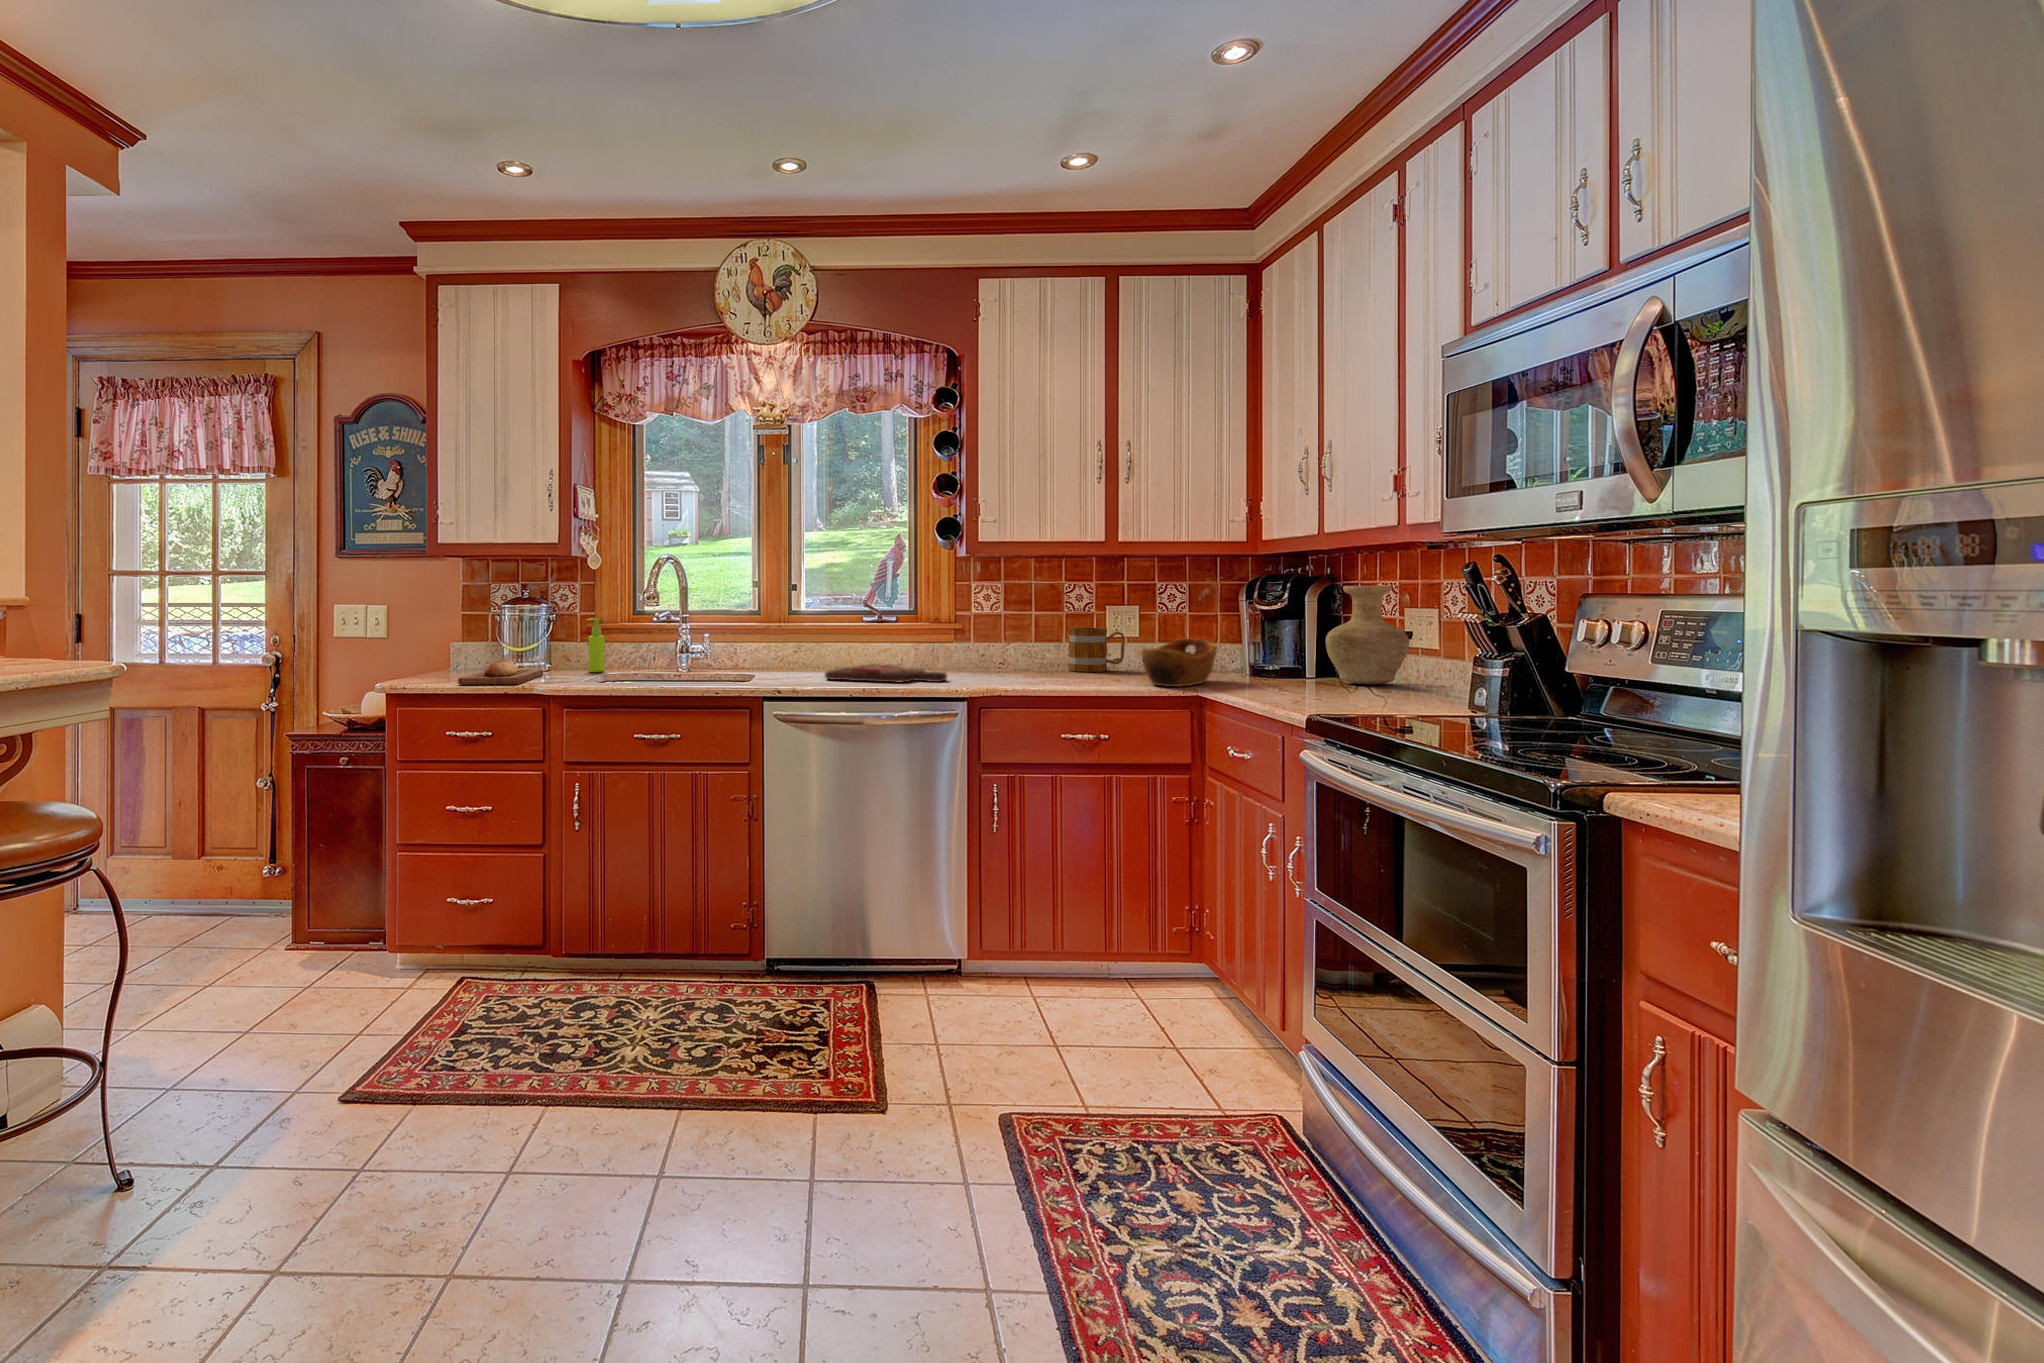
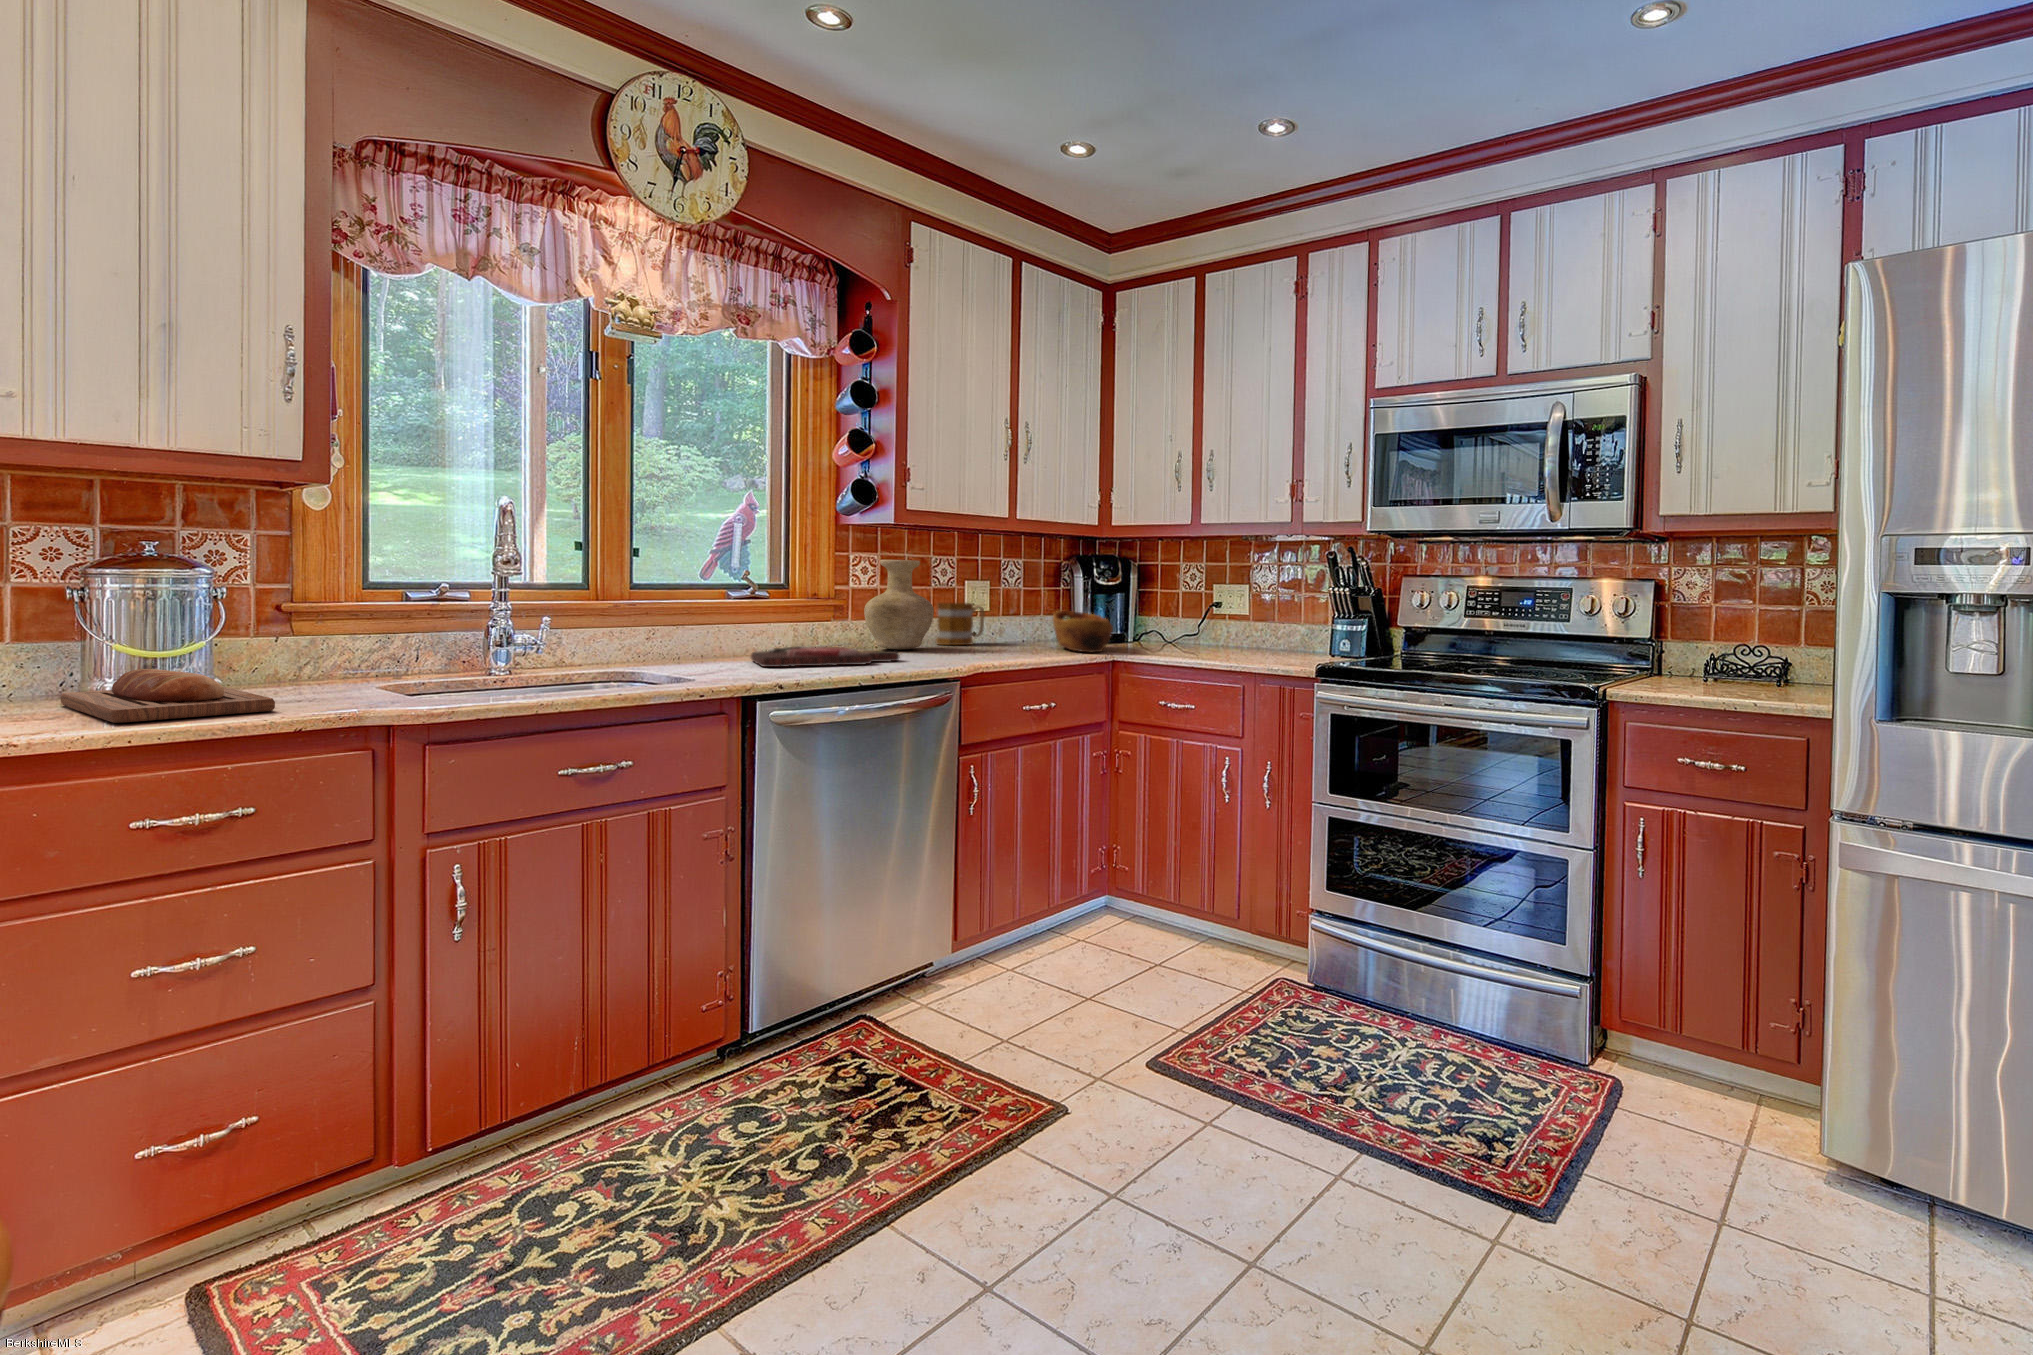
vase: present [1326,586,1409,684] -> present [864,560,934,650]
soap dispenser: present [587,618,605,672] -> none [285,590,321,683]

